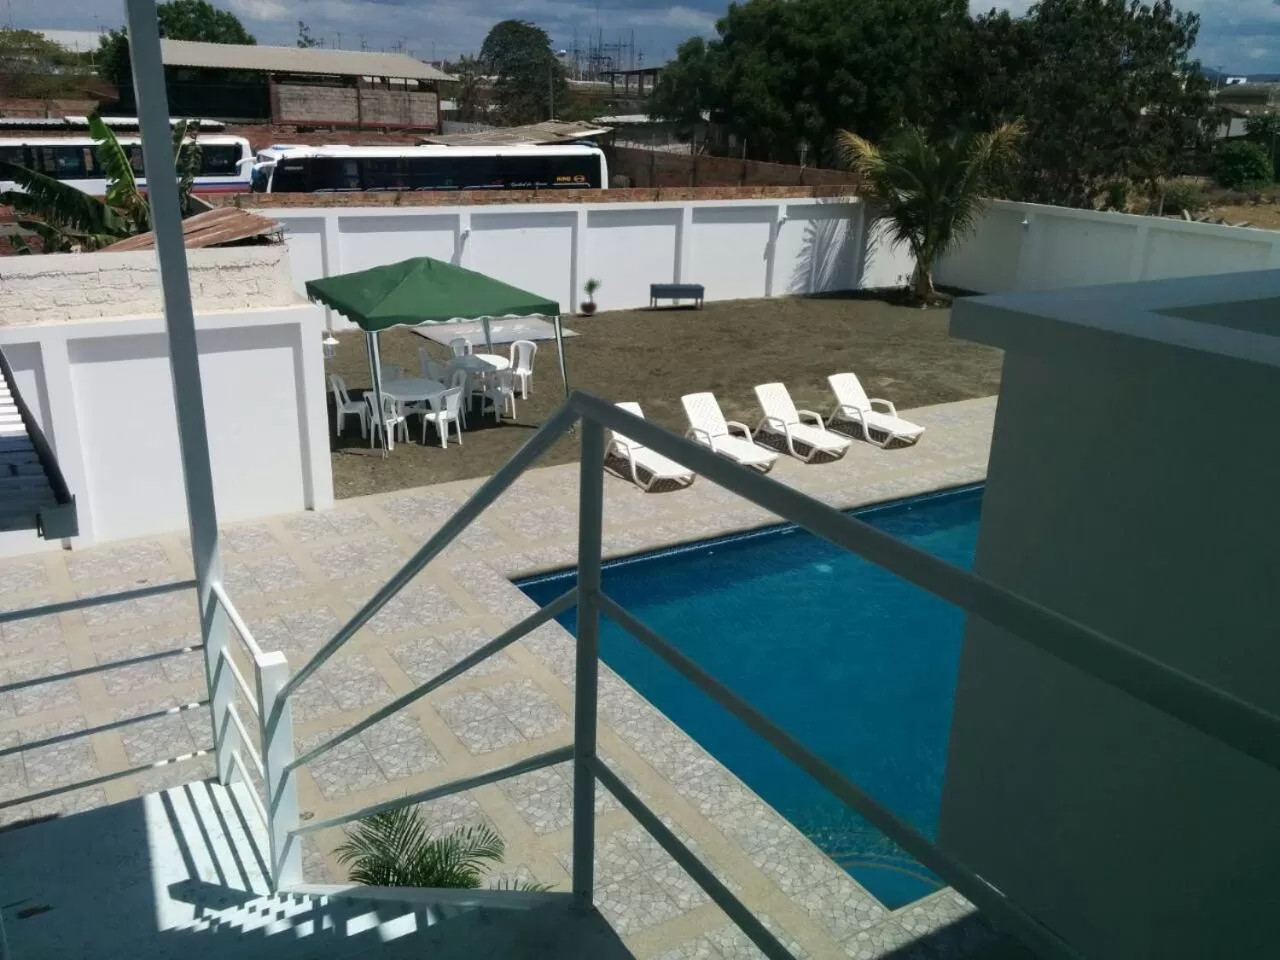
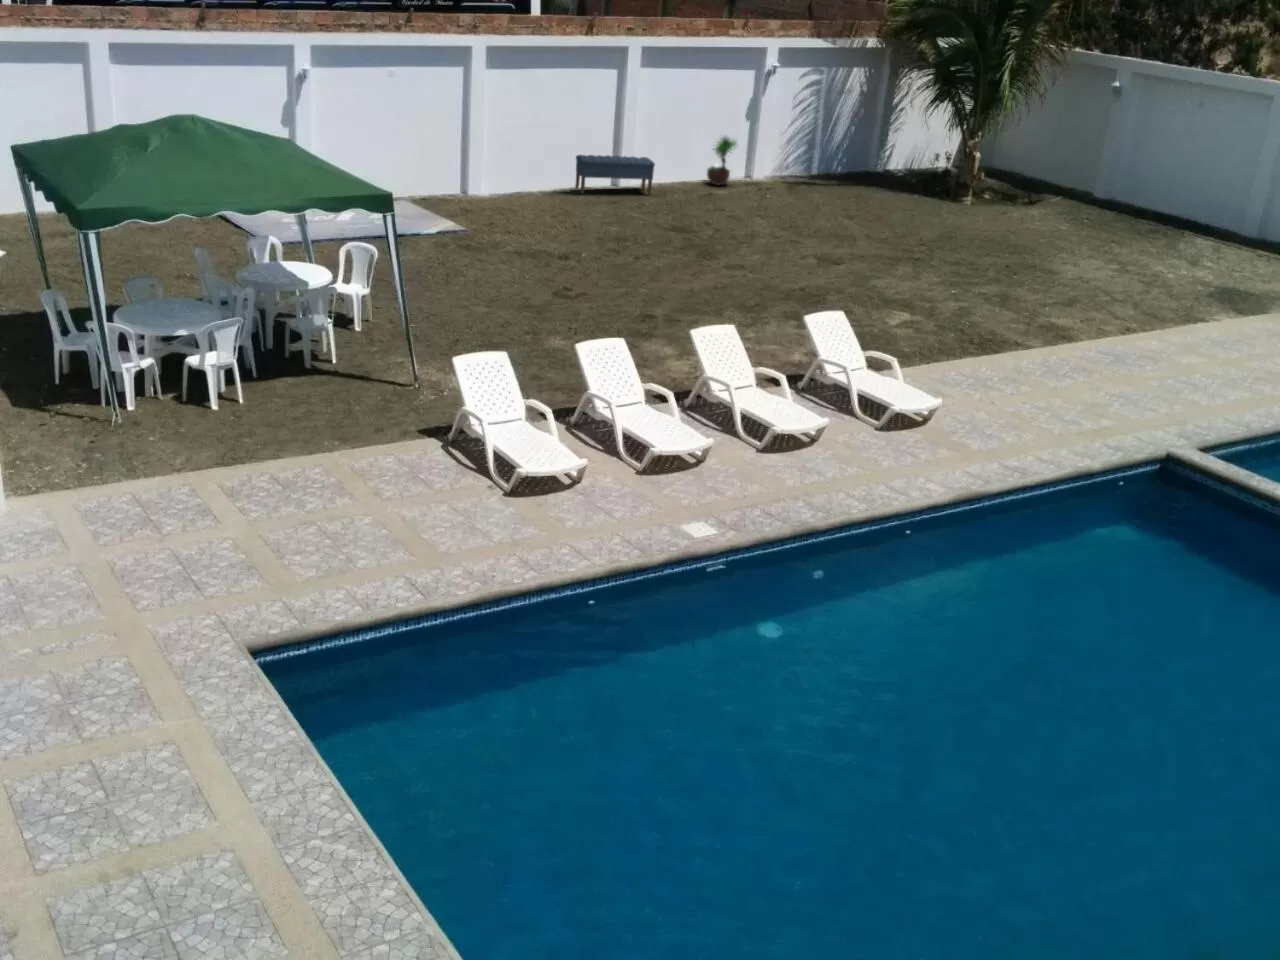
potted tree: present [580,279,599,315] -> present [707,136,736,185]

